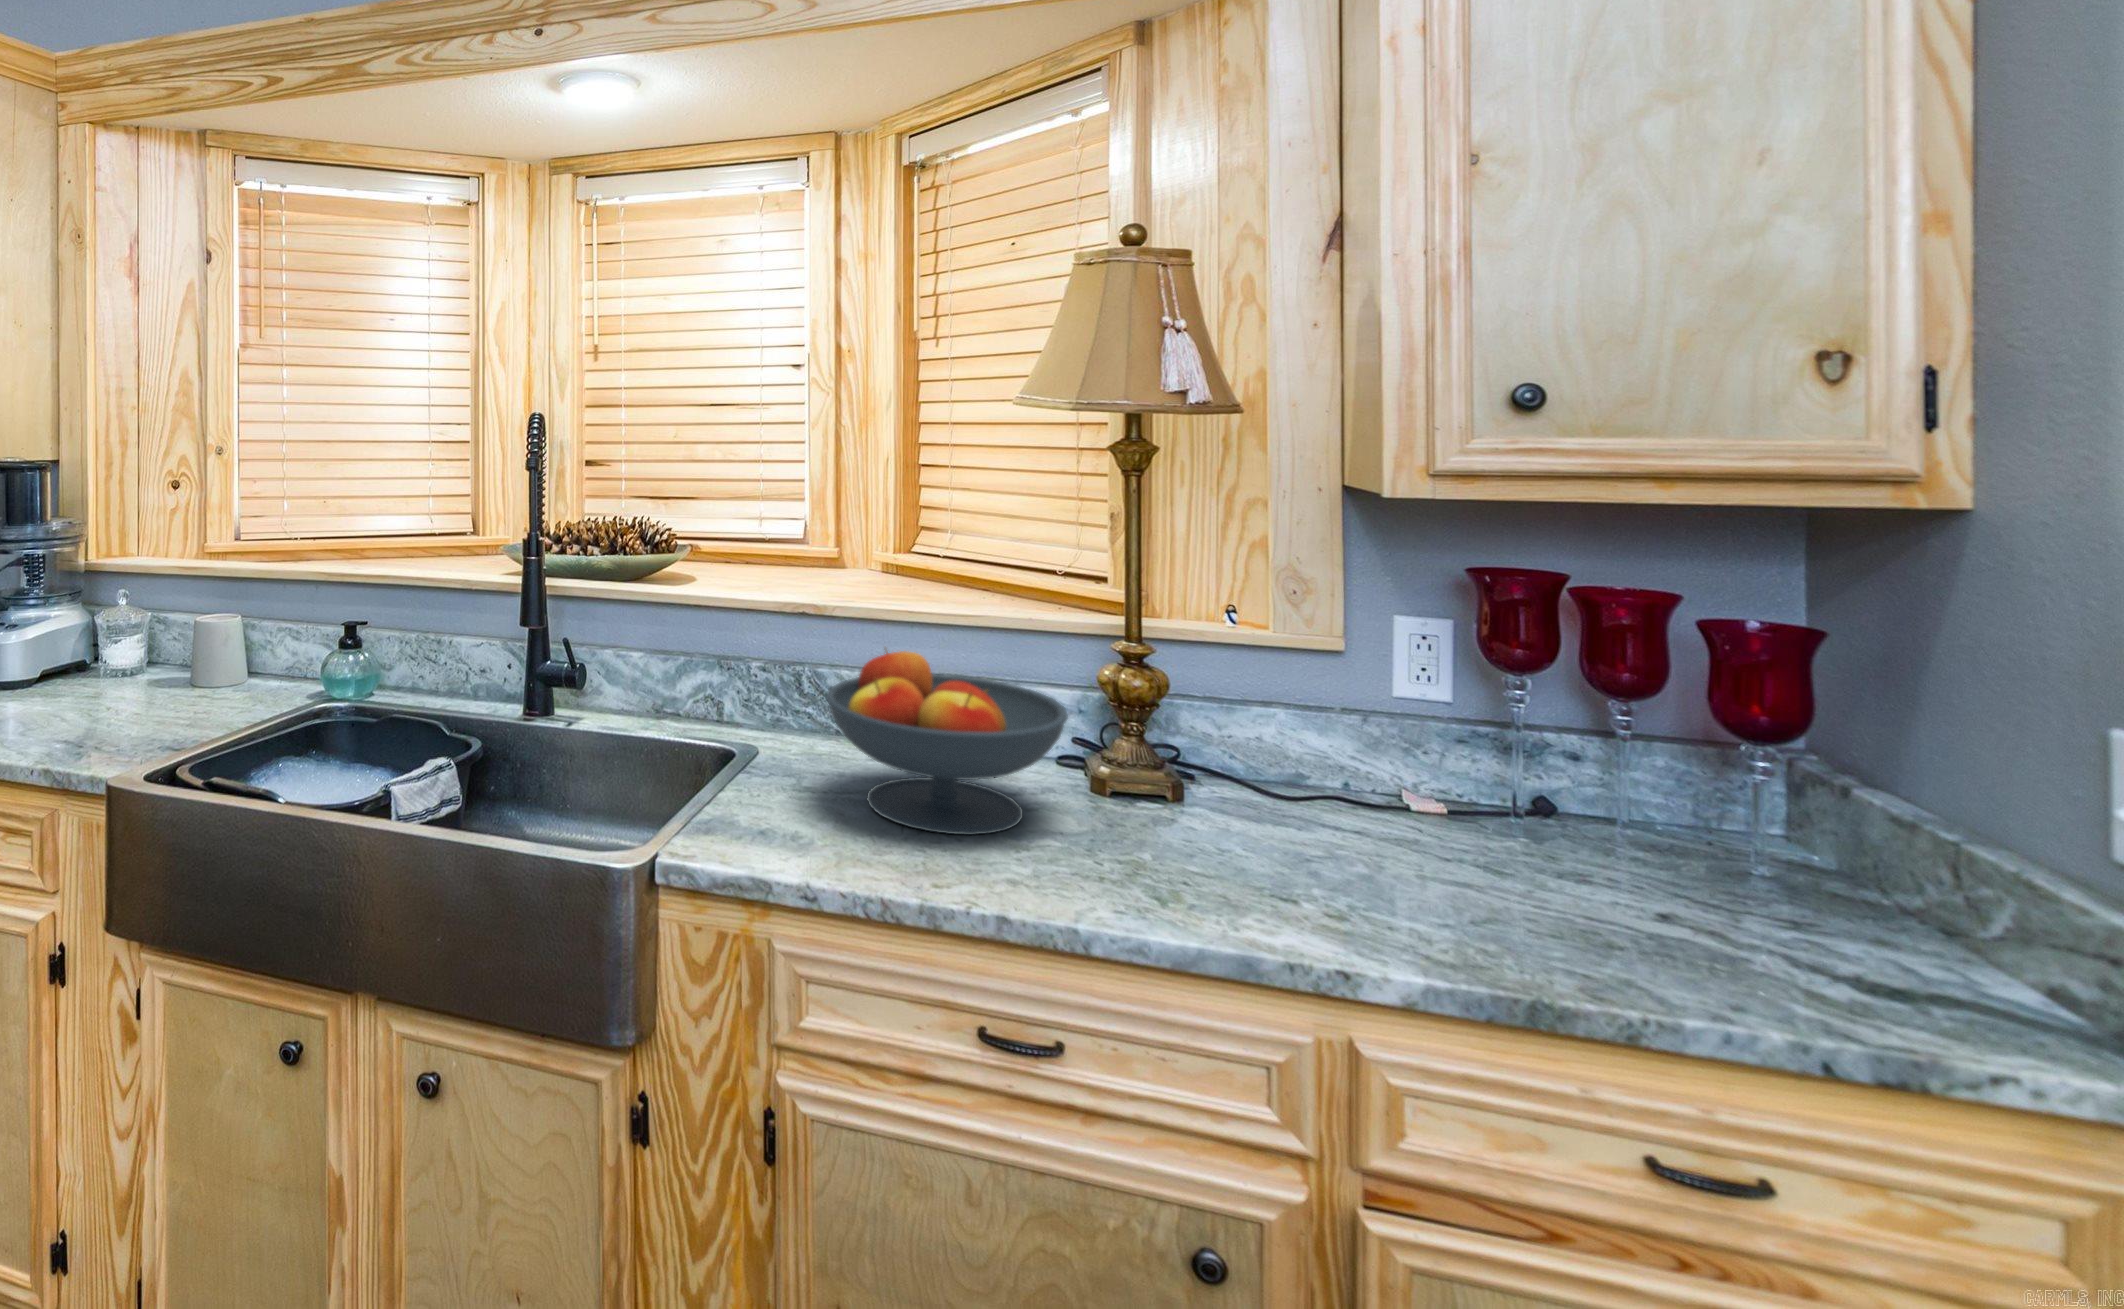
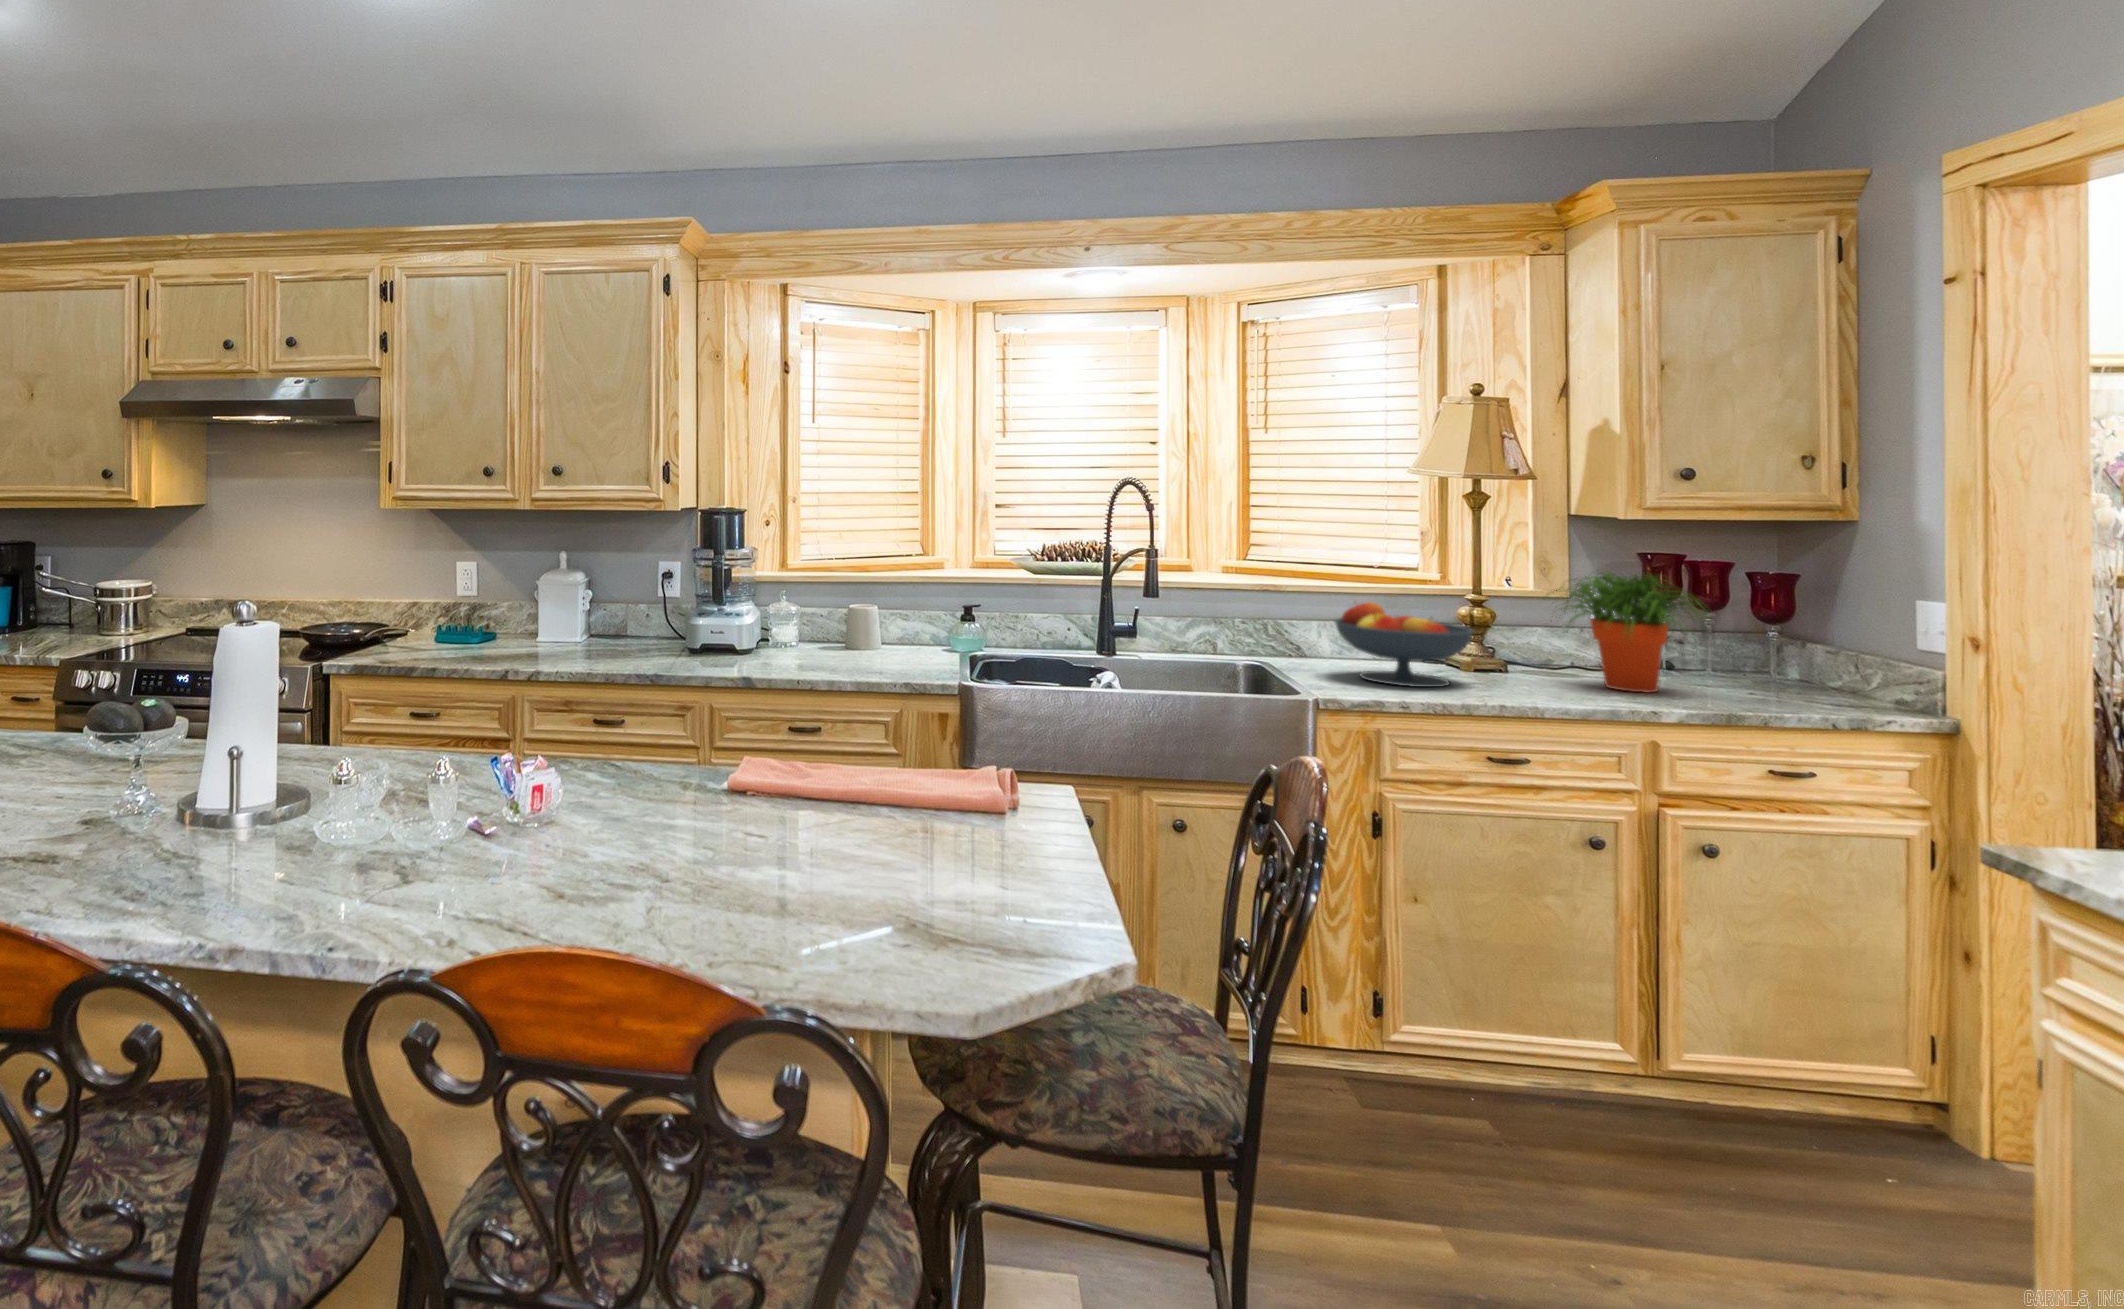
potted plant: none [1225,610,1577,889] -> present [1556,570,1710,693]

